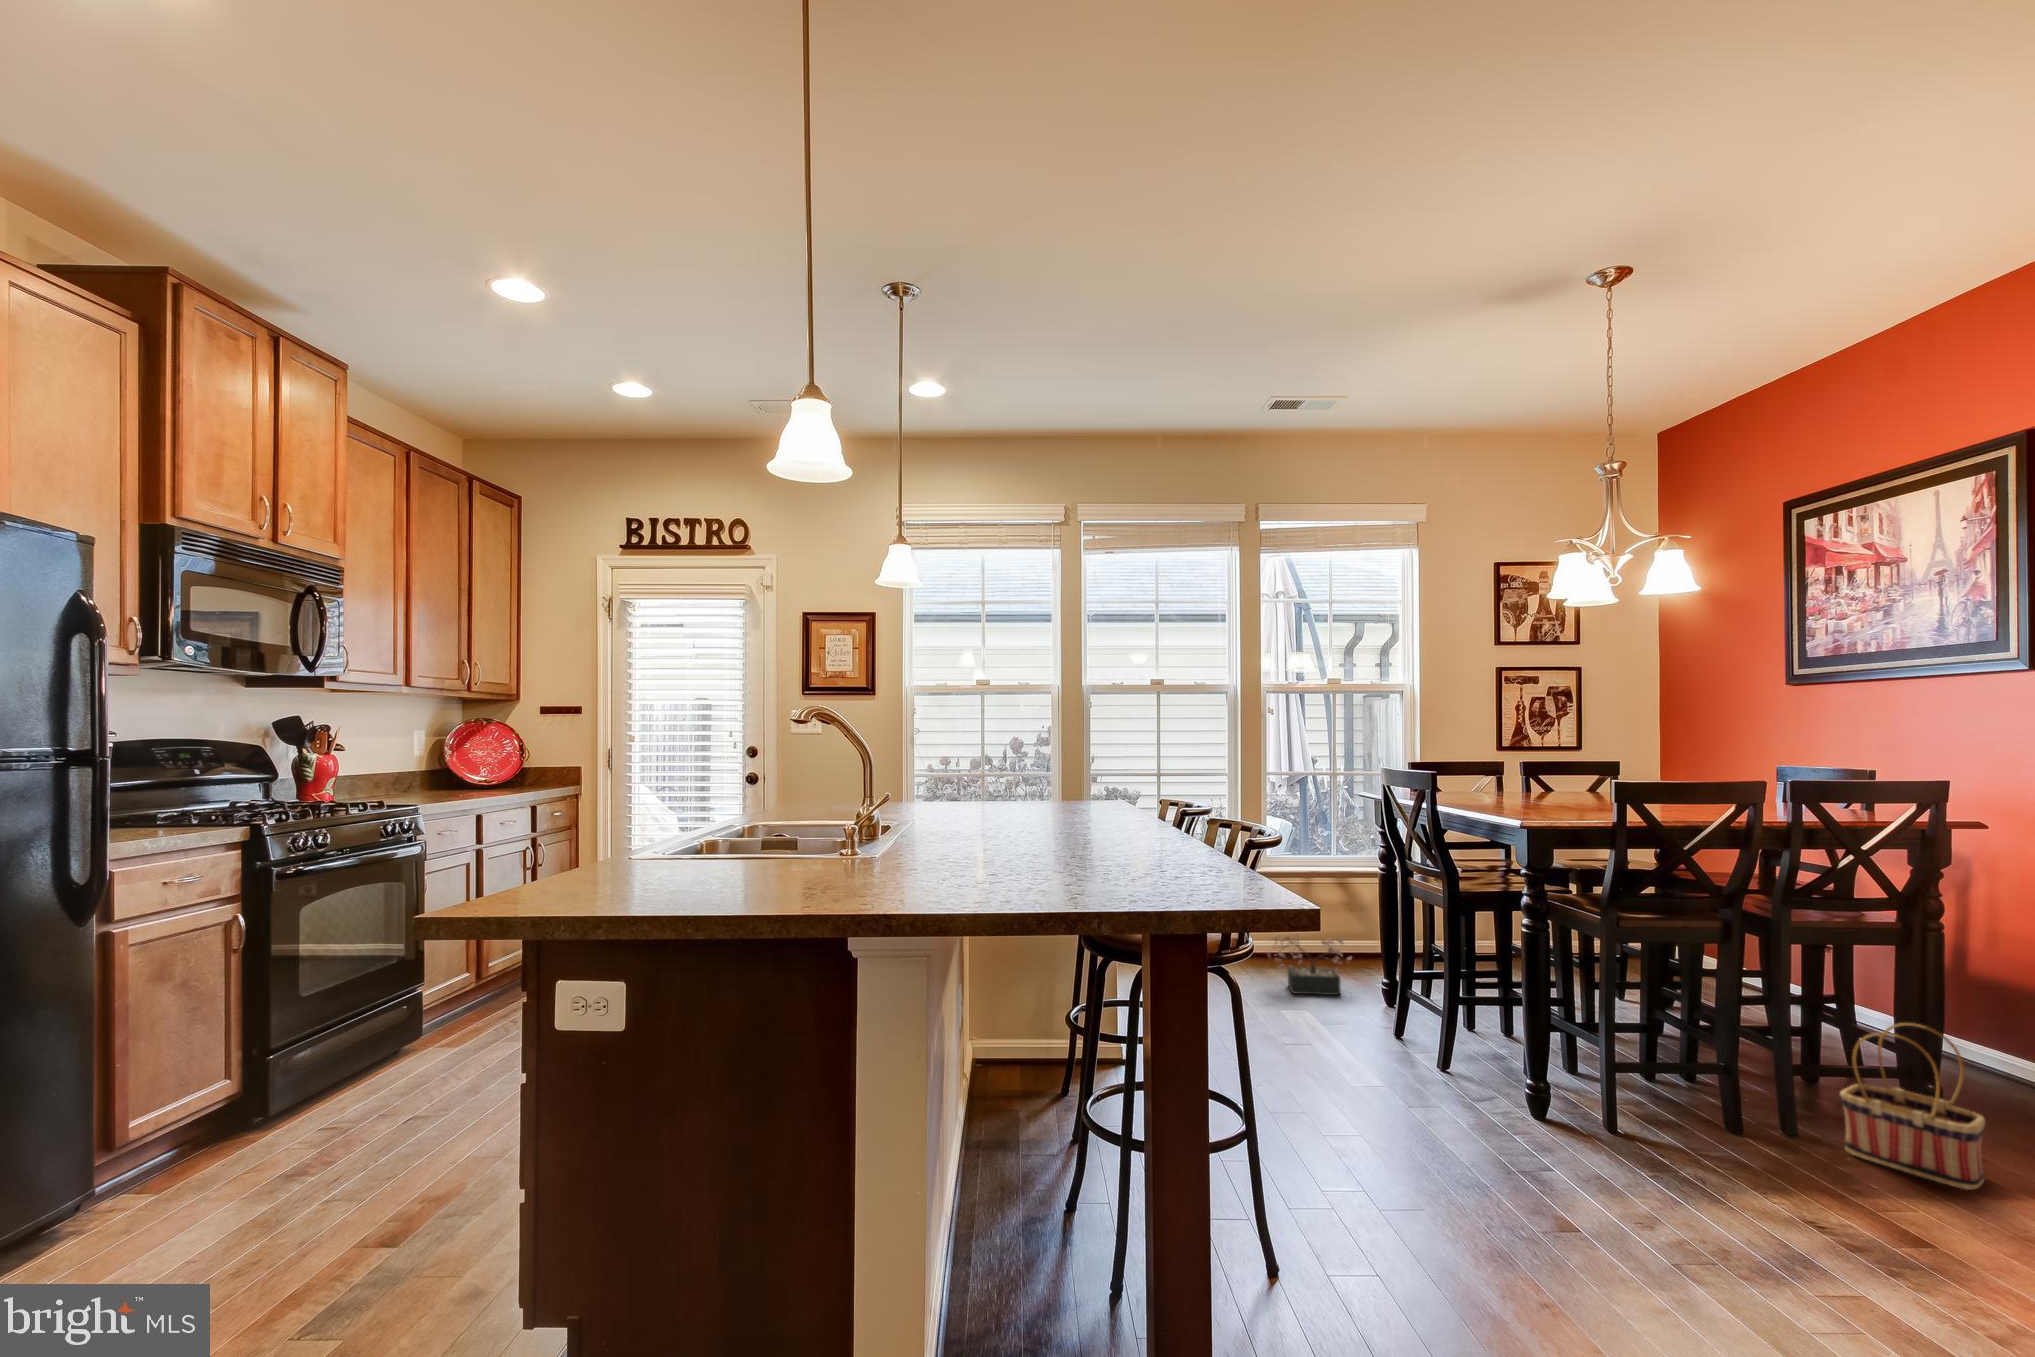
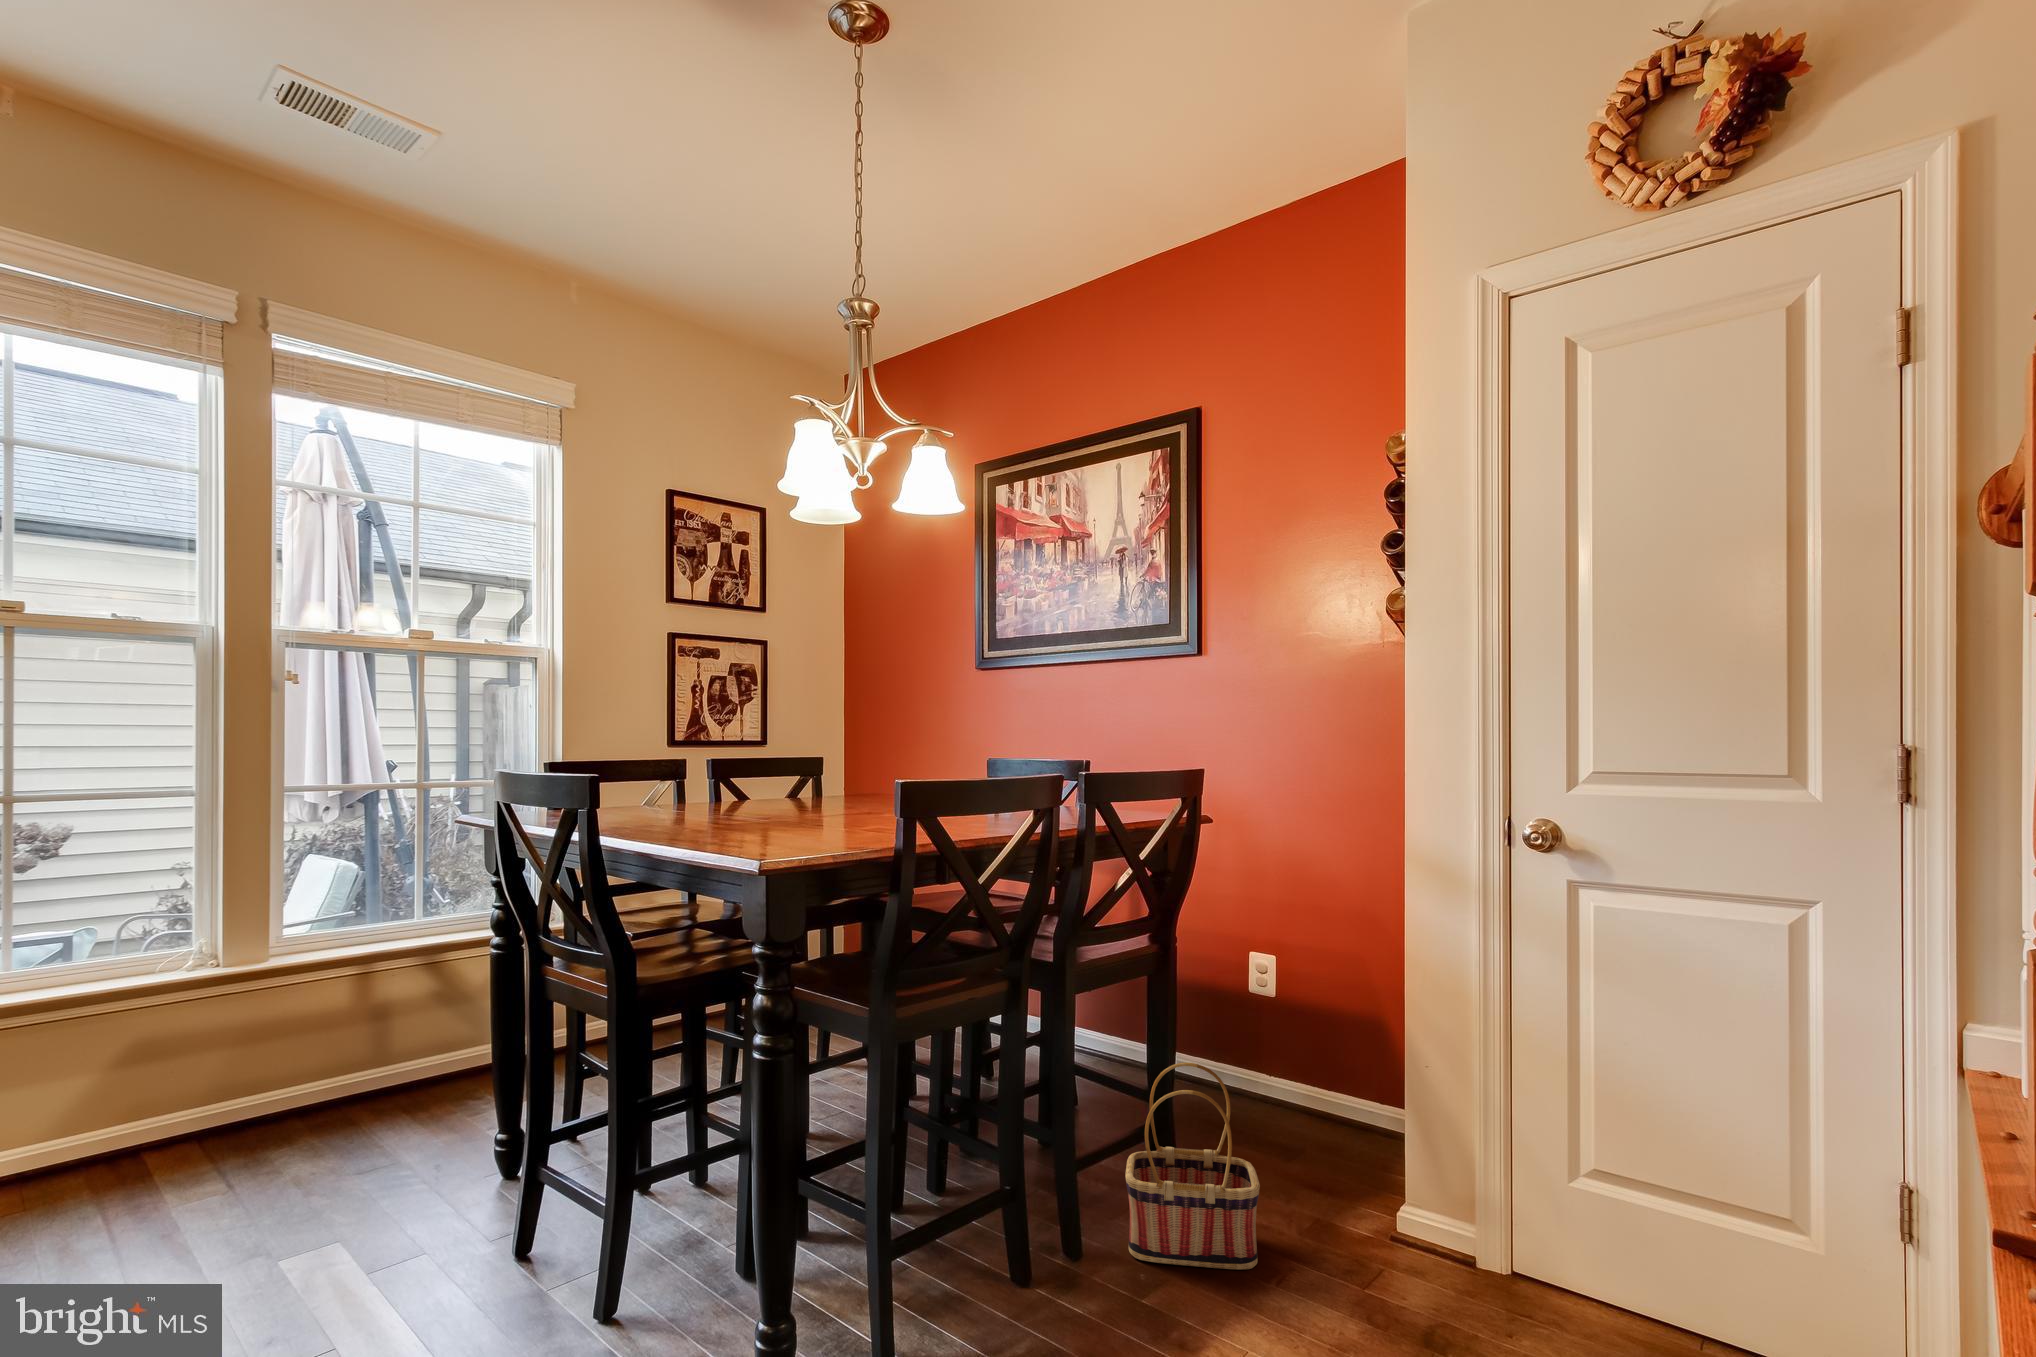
decorative plant: present [1268,935,1352,995] -> none [247,1074,431,1214]

